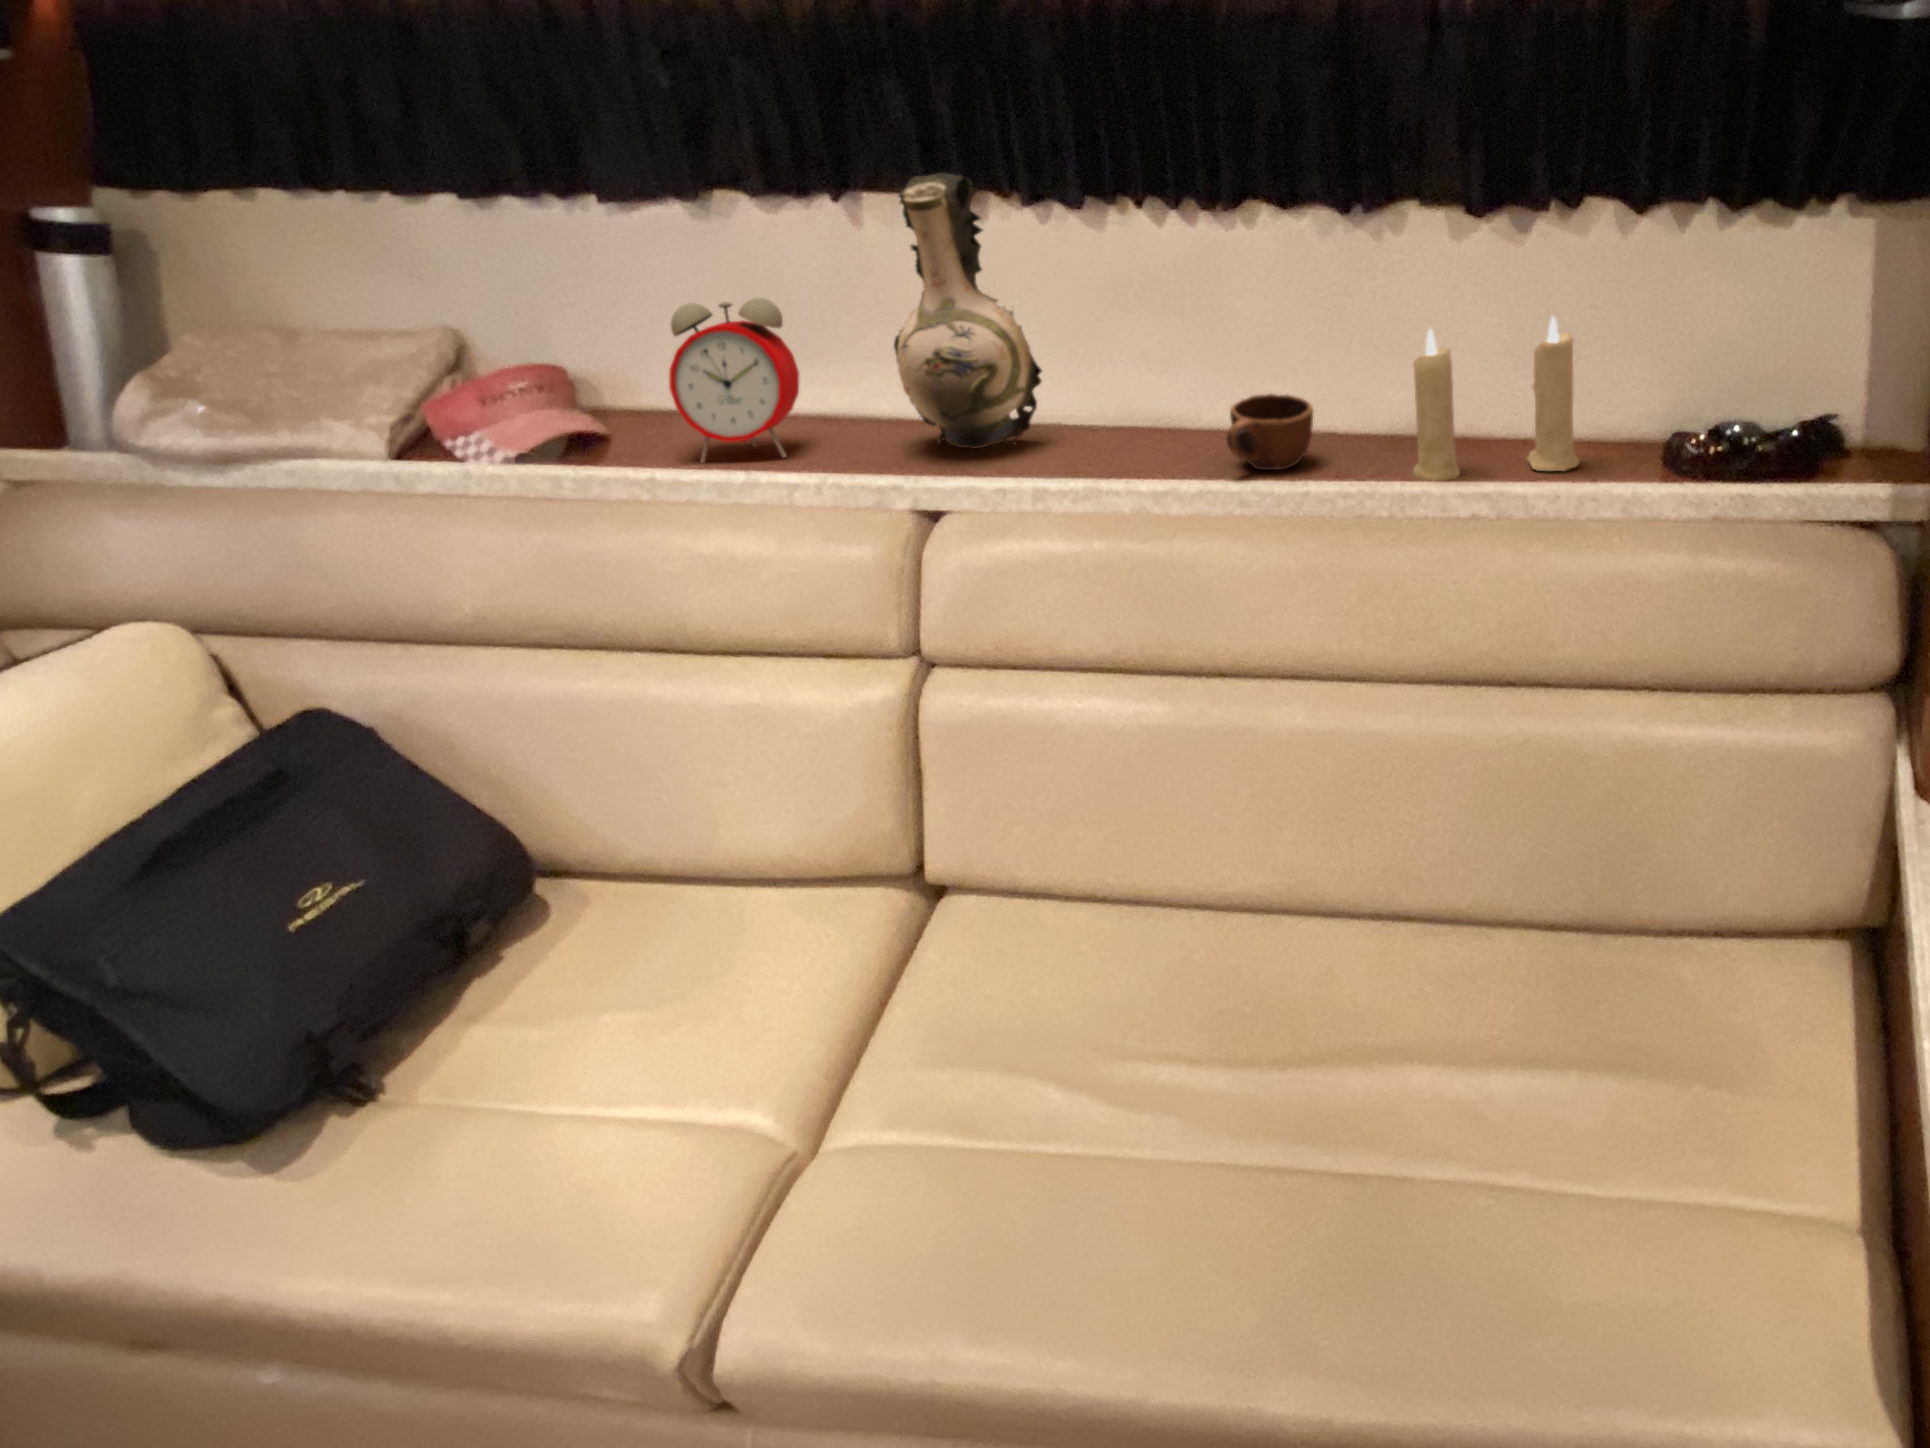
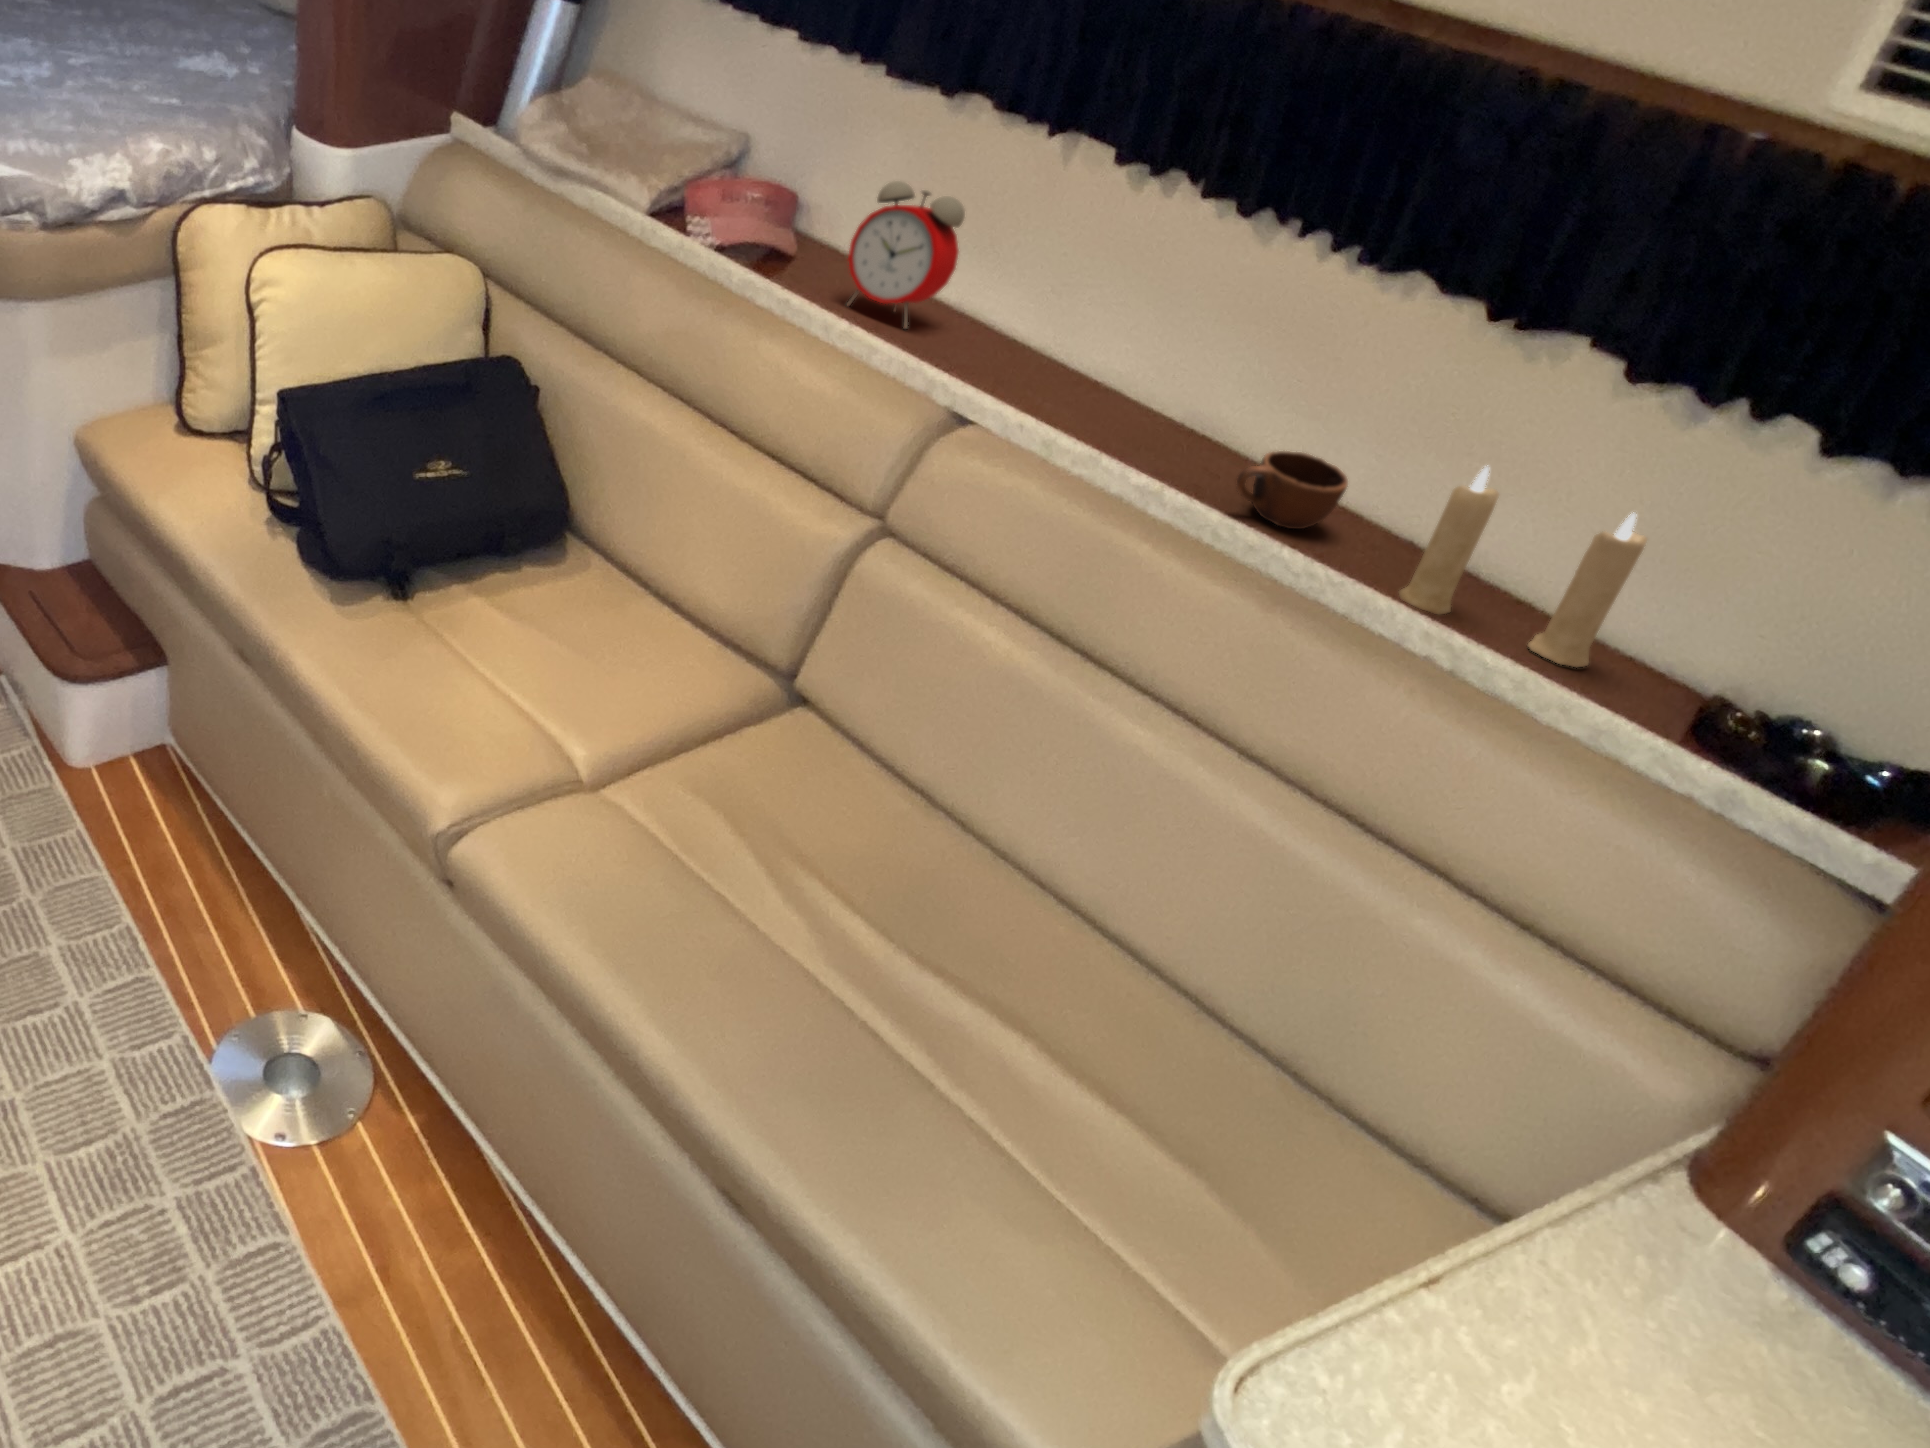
decorative vase: present [894,173,1042,449] -> none [1018,145,1165,401]

